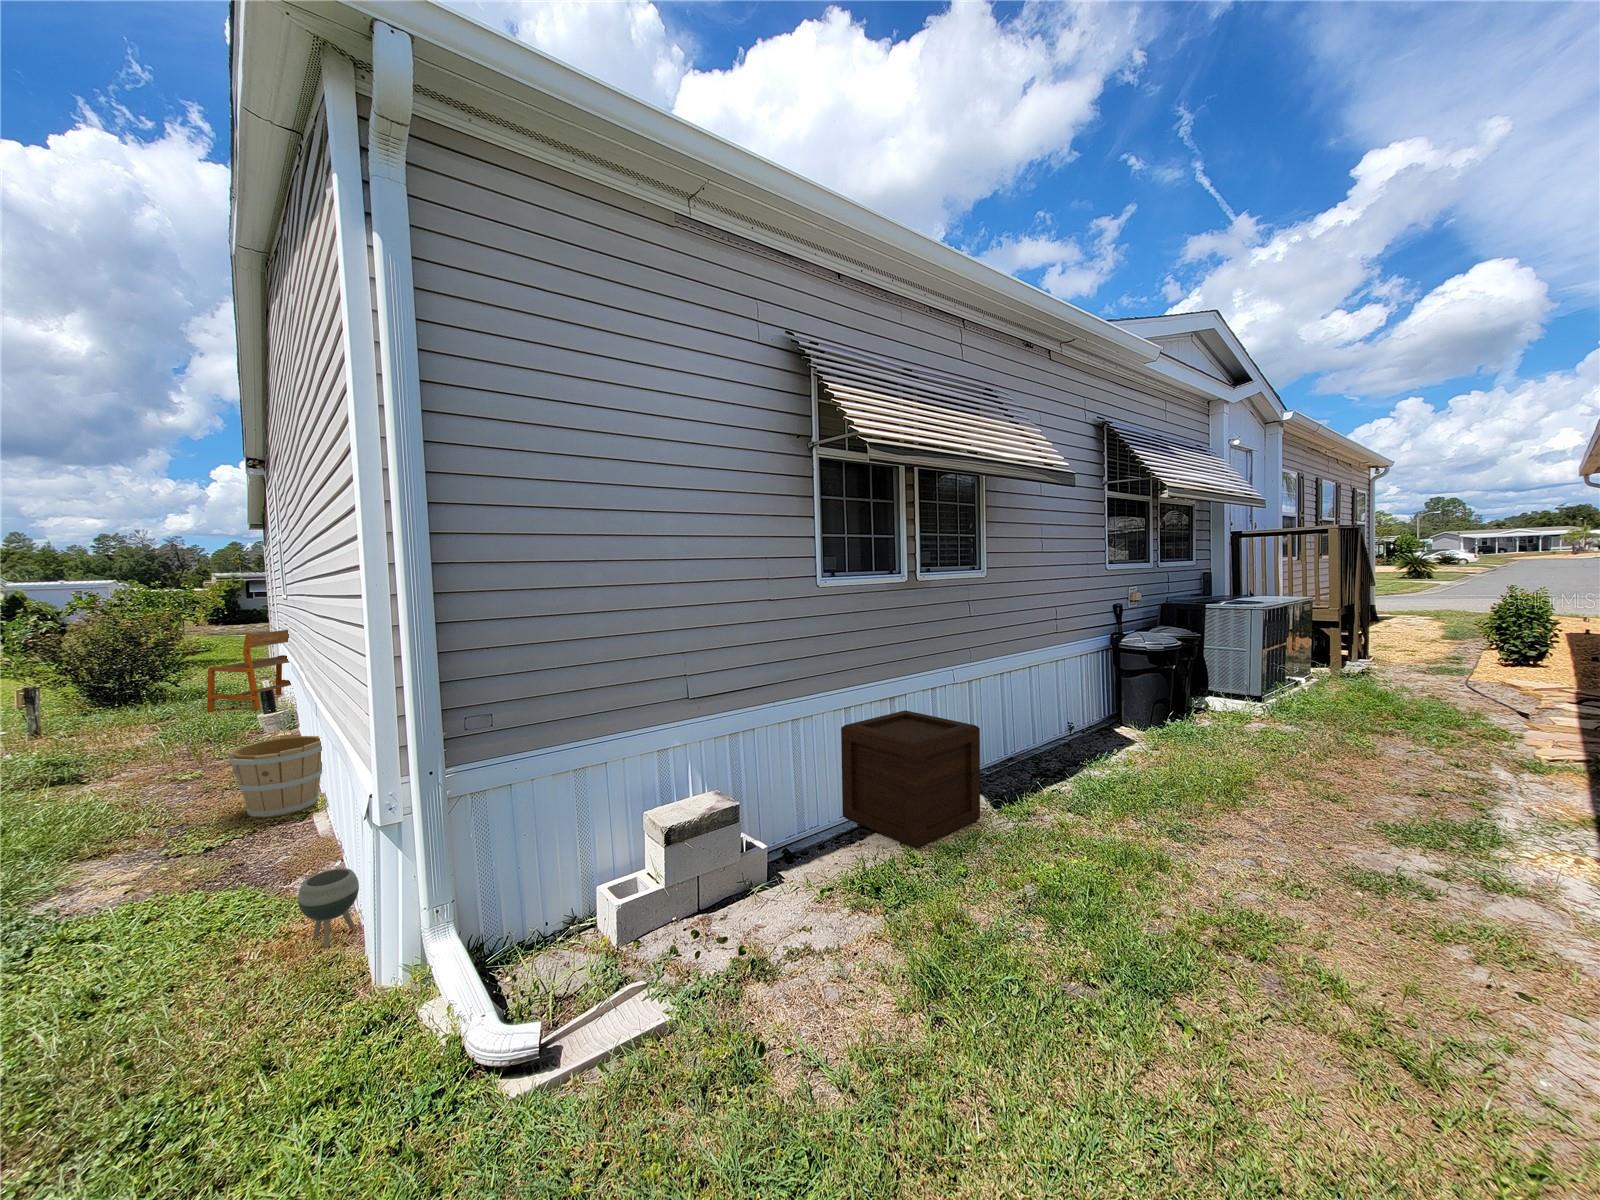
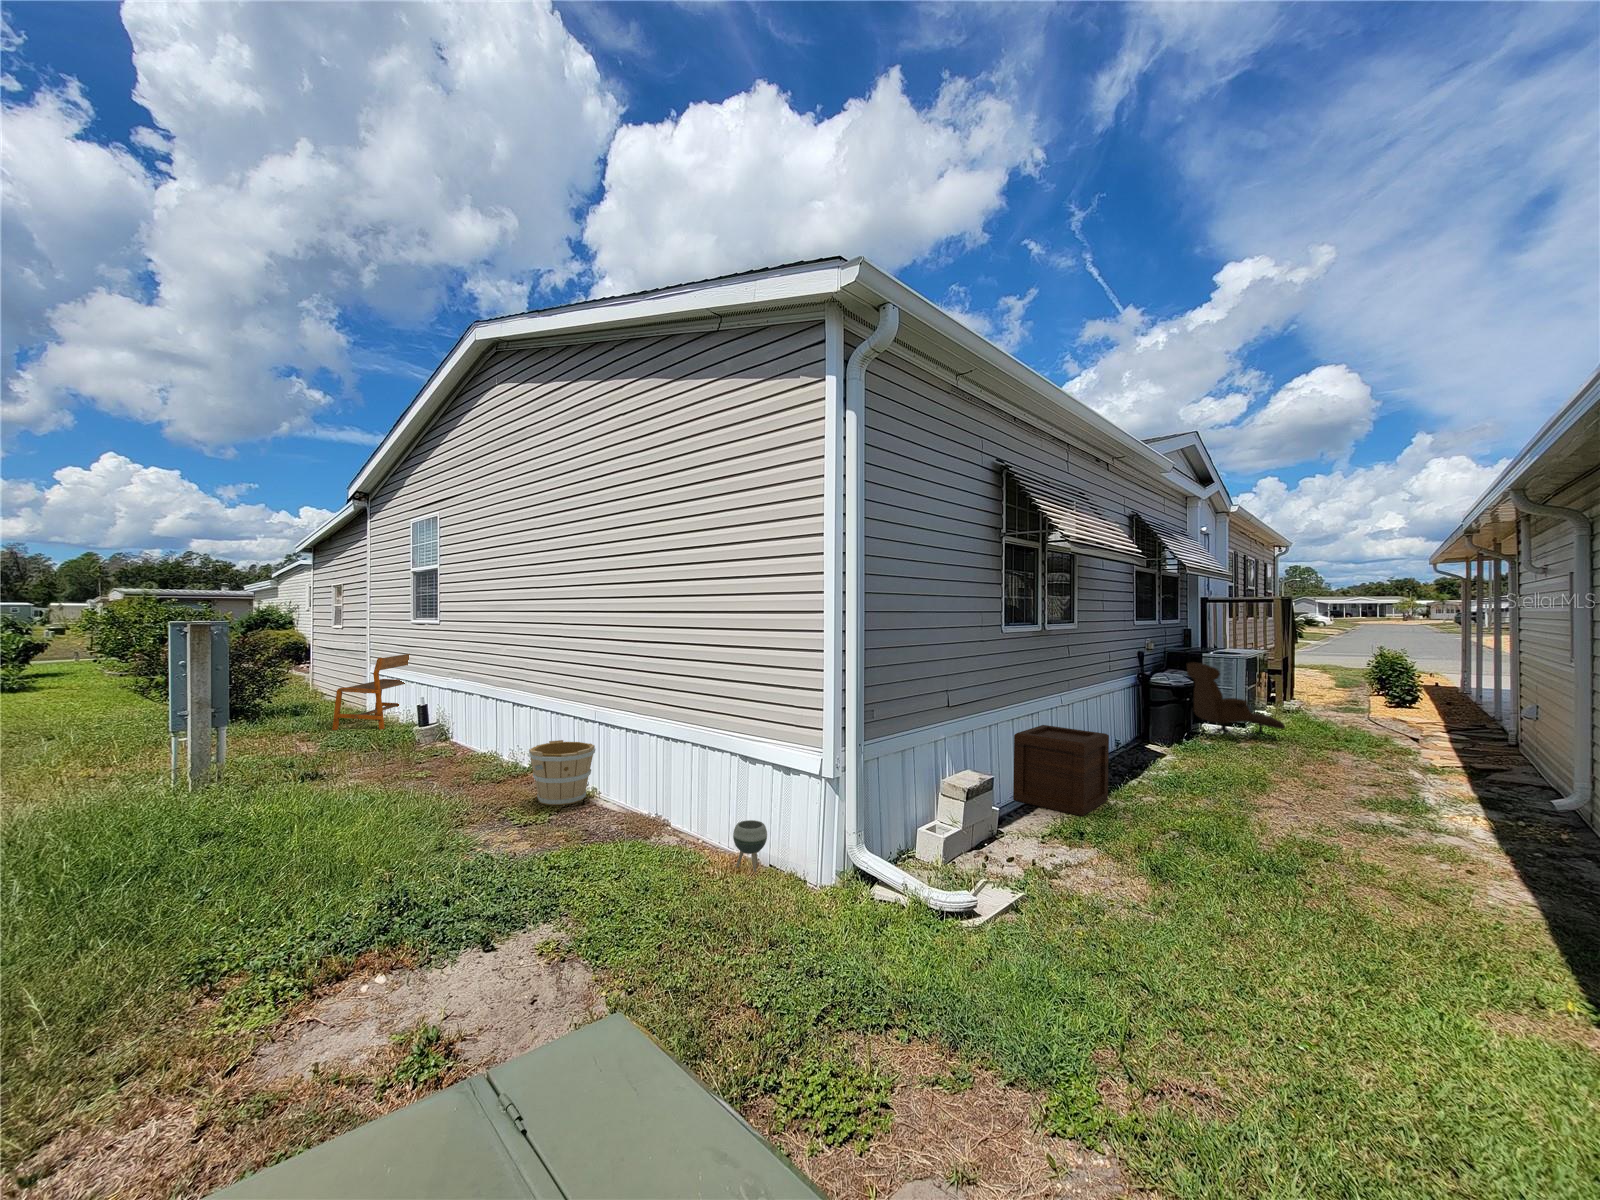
lounge chair: none [1185,616,1321,721] -> present [1187,662,1285,742]

